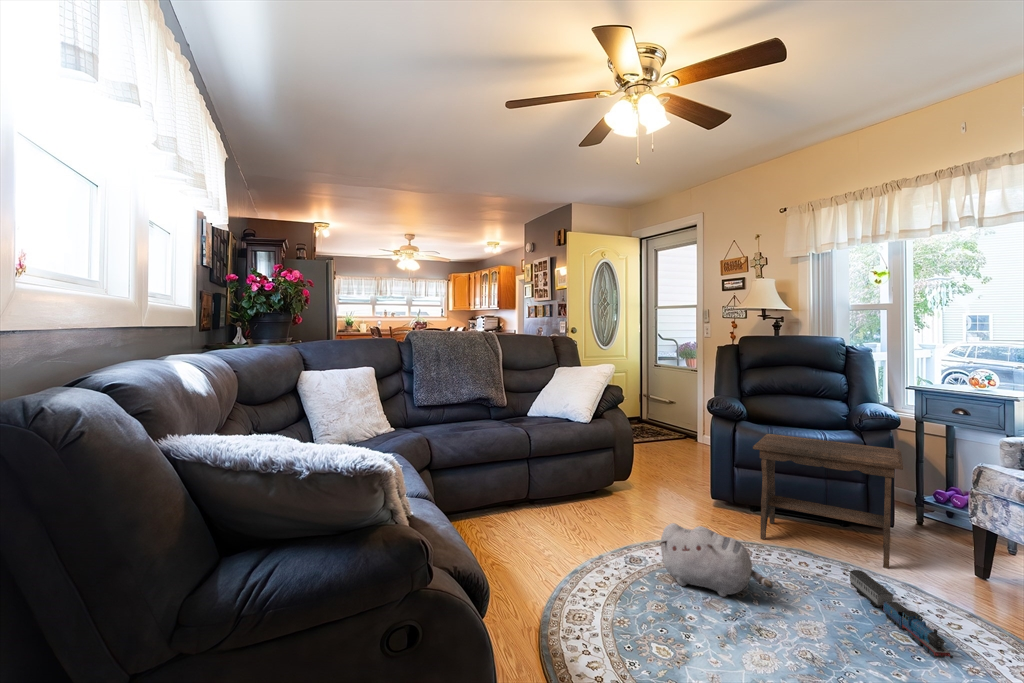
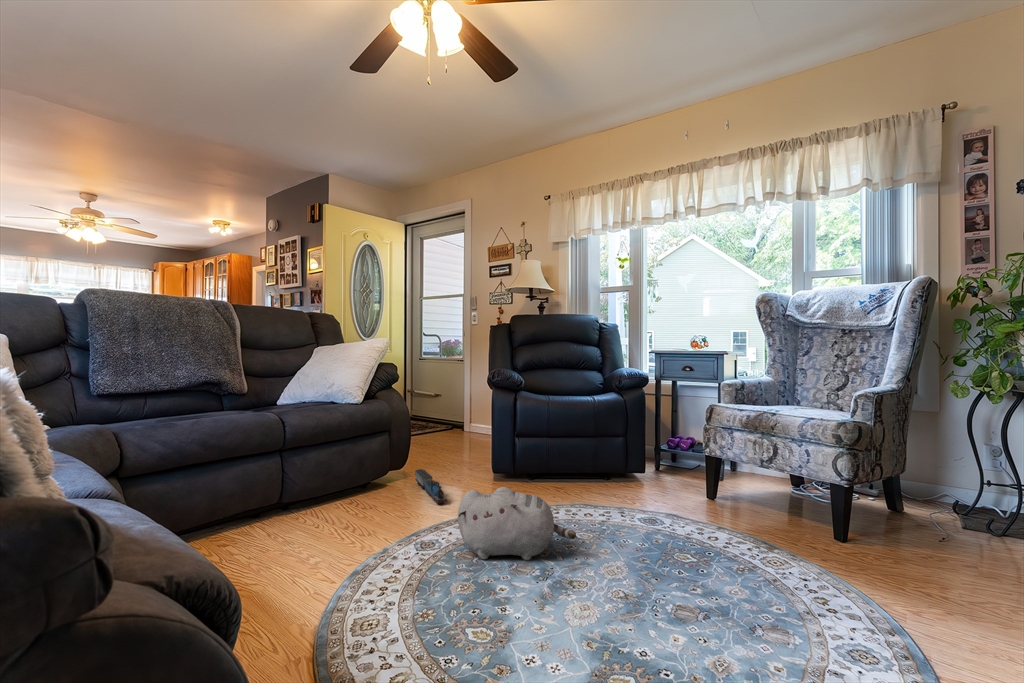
footstool: present [753,434,903,569] -> none [537,398,661,505]
toy train: present [850,570,953,659] -> present [415,469,447,504]

